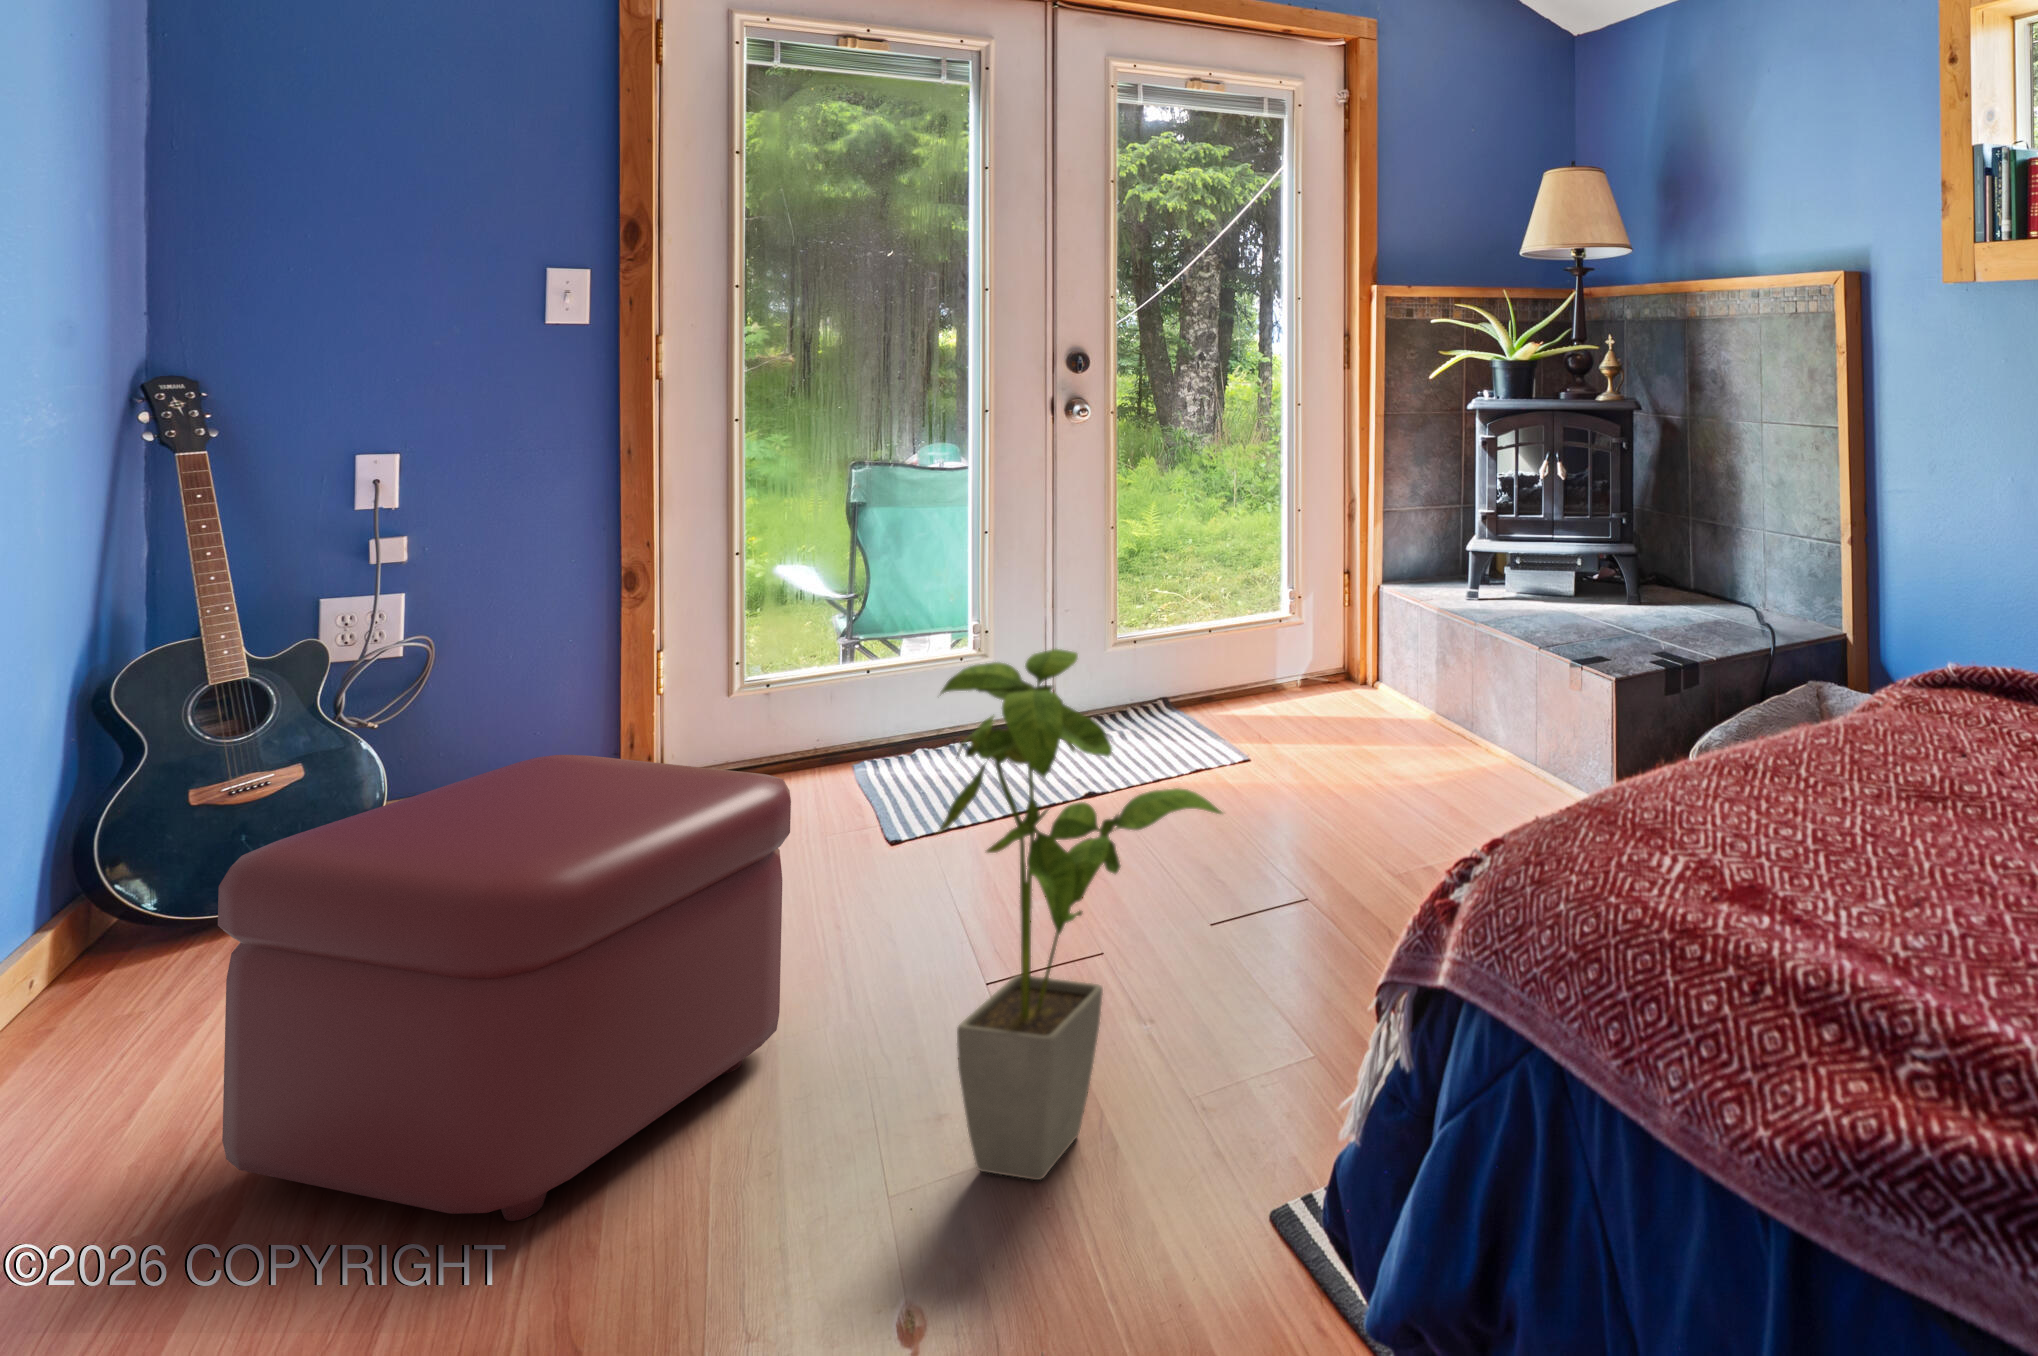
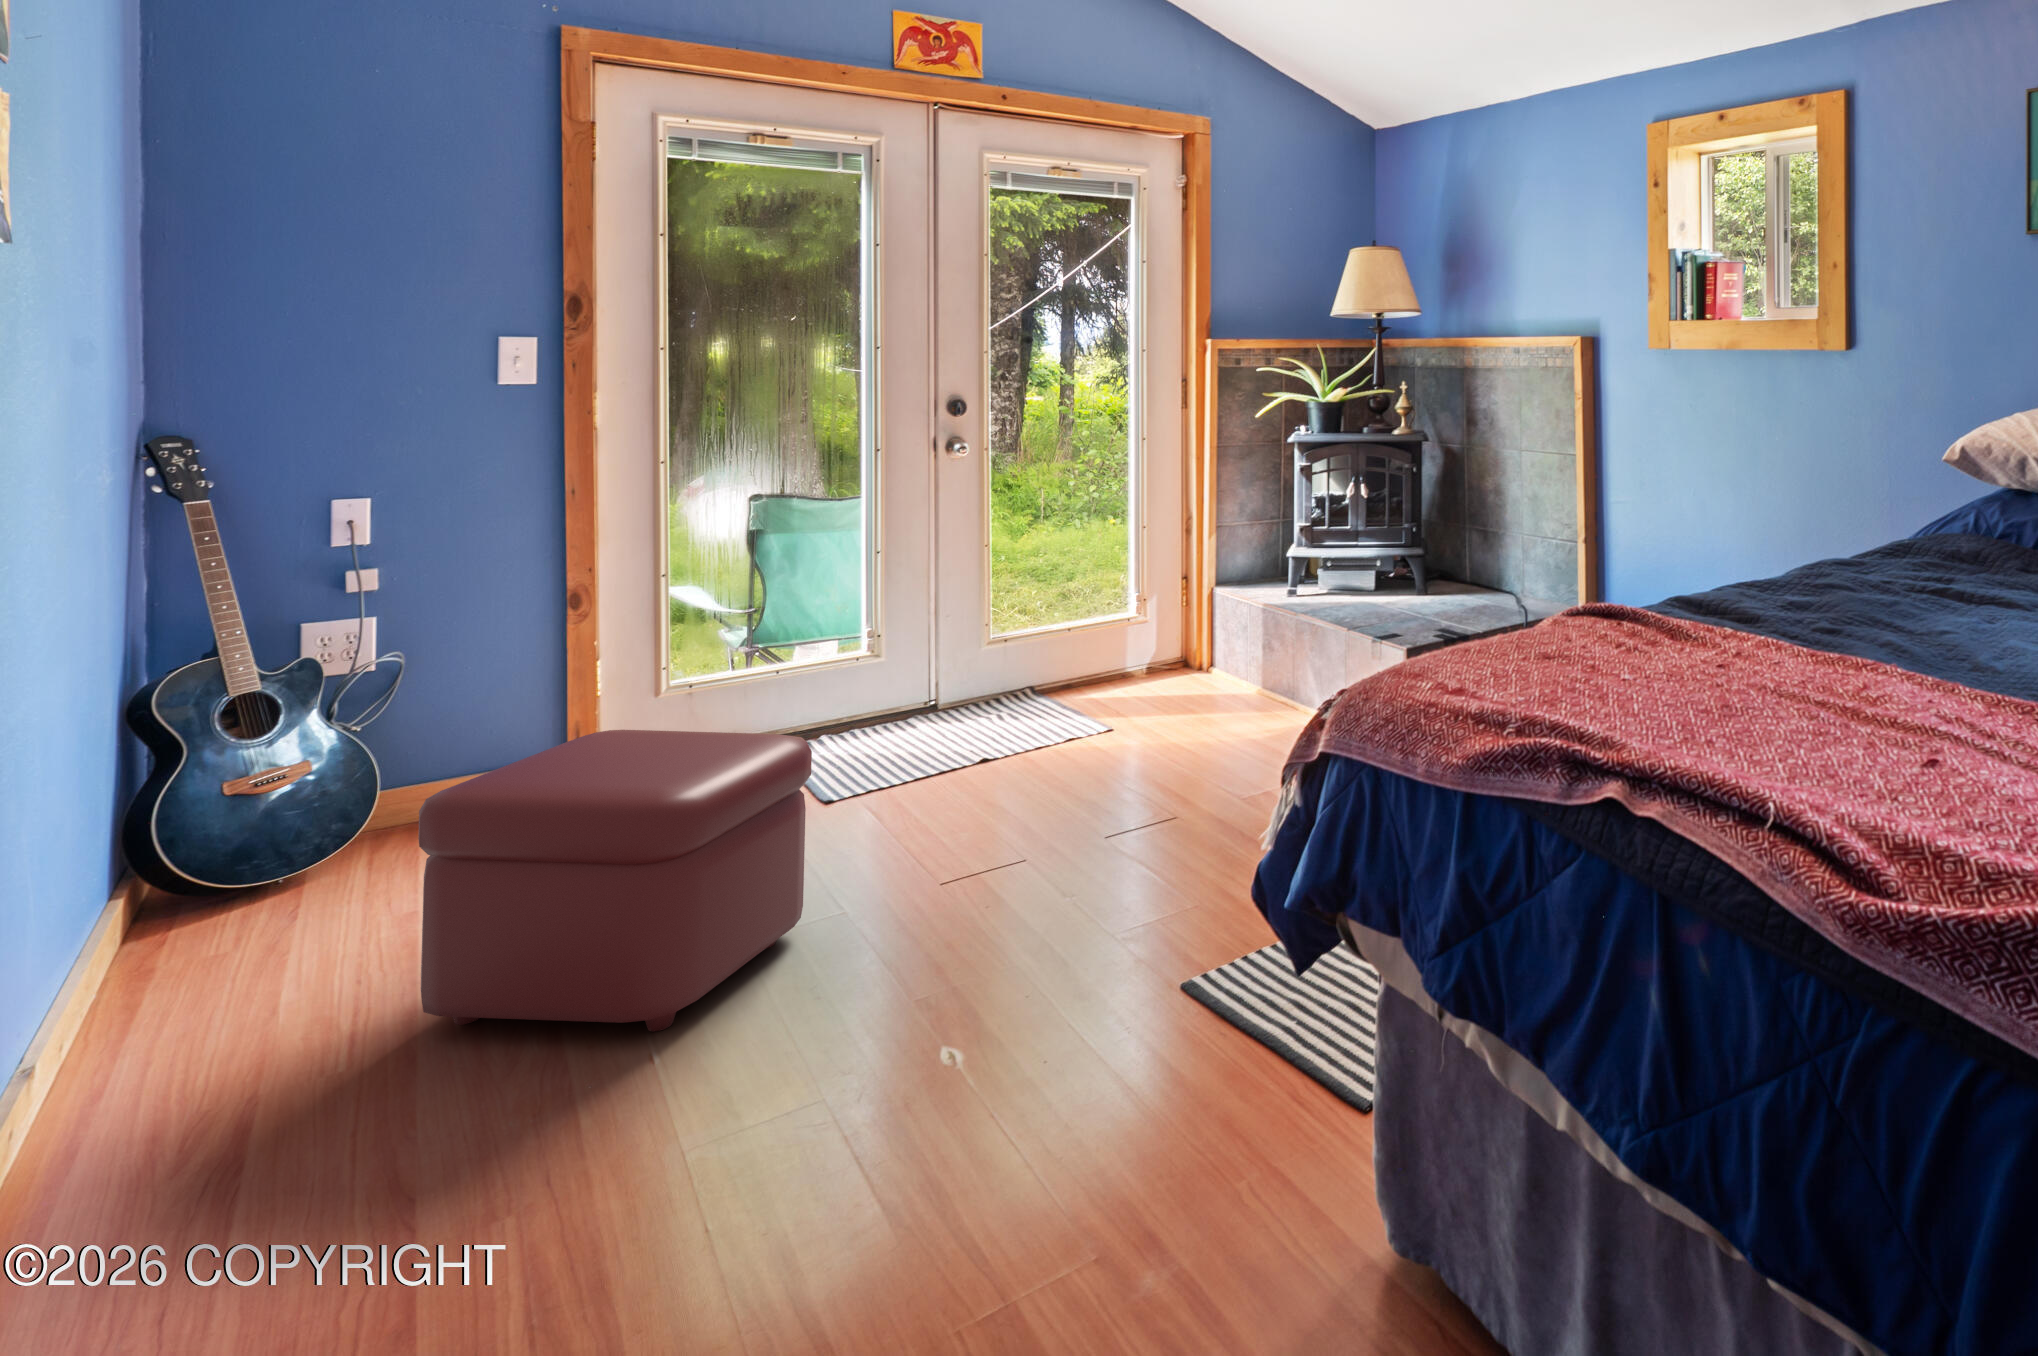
house plant: present [938,649,1222,1180] -> none [951,630,1148,980]

